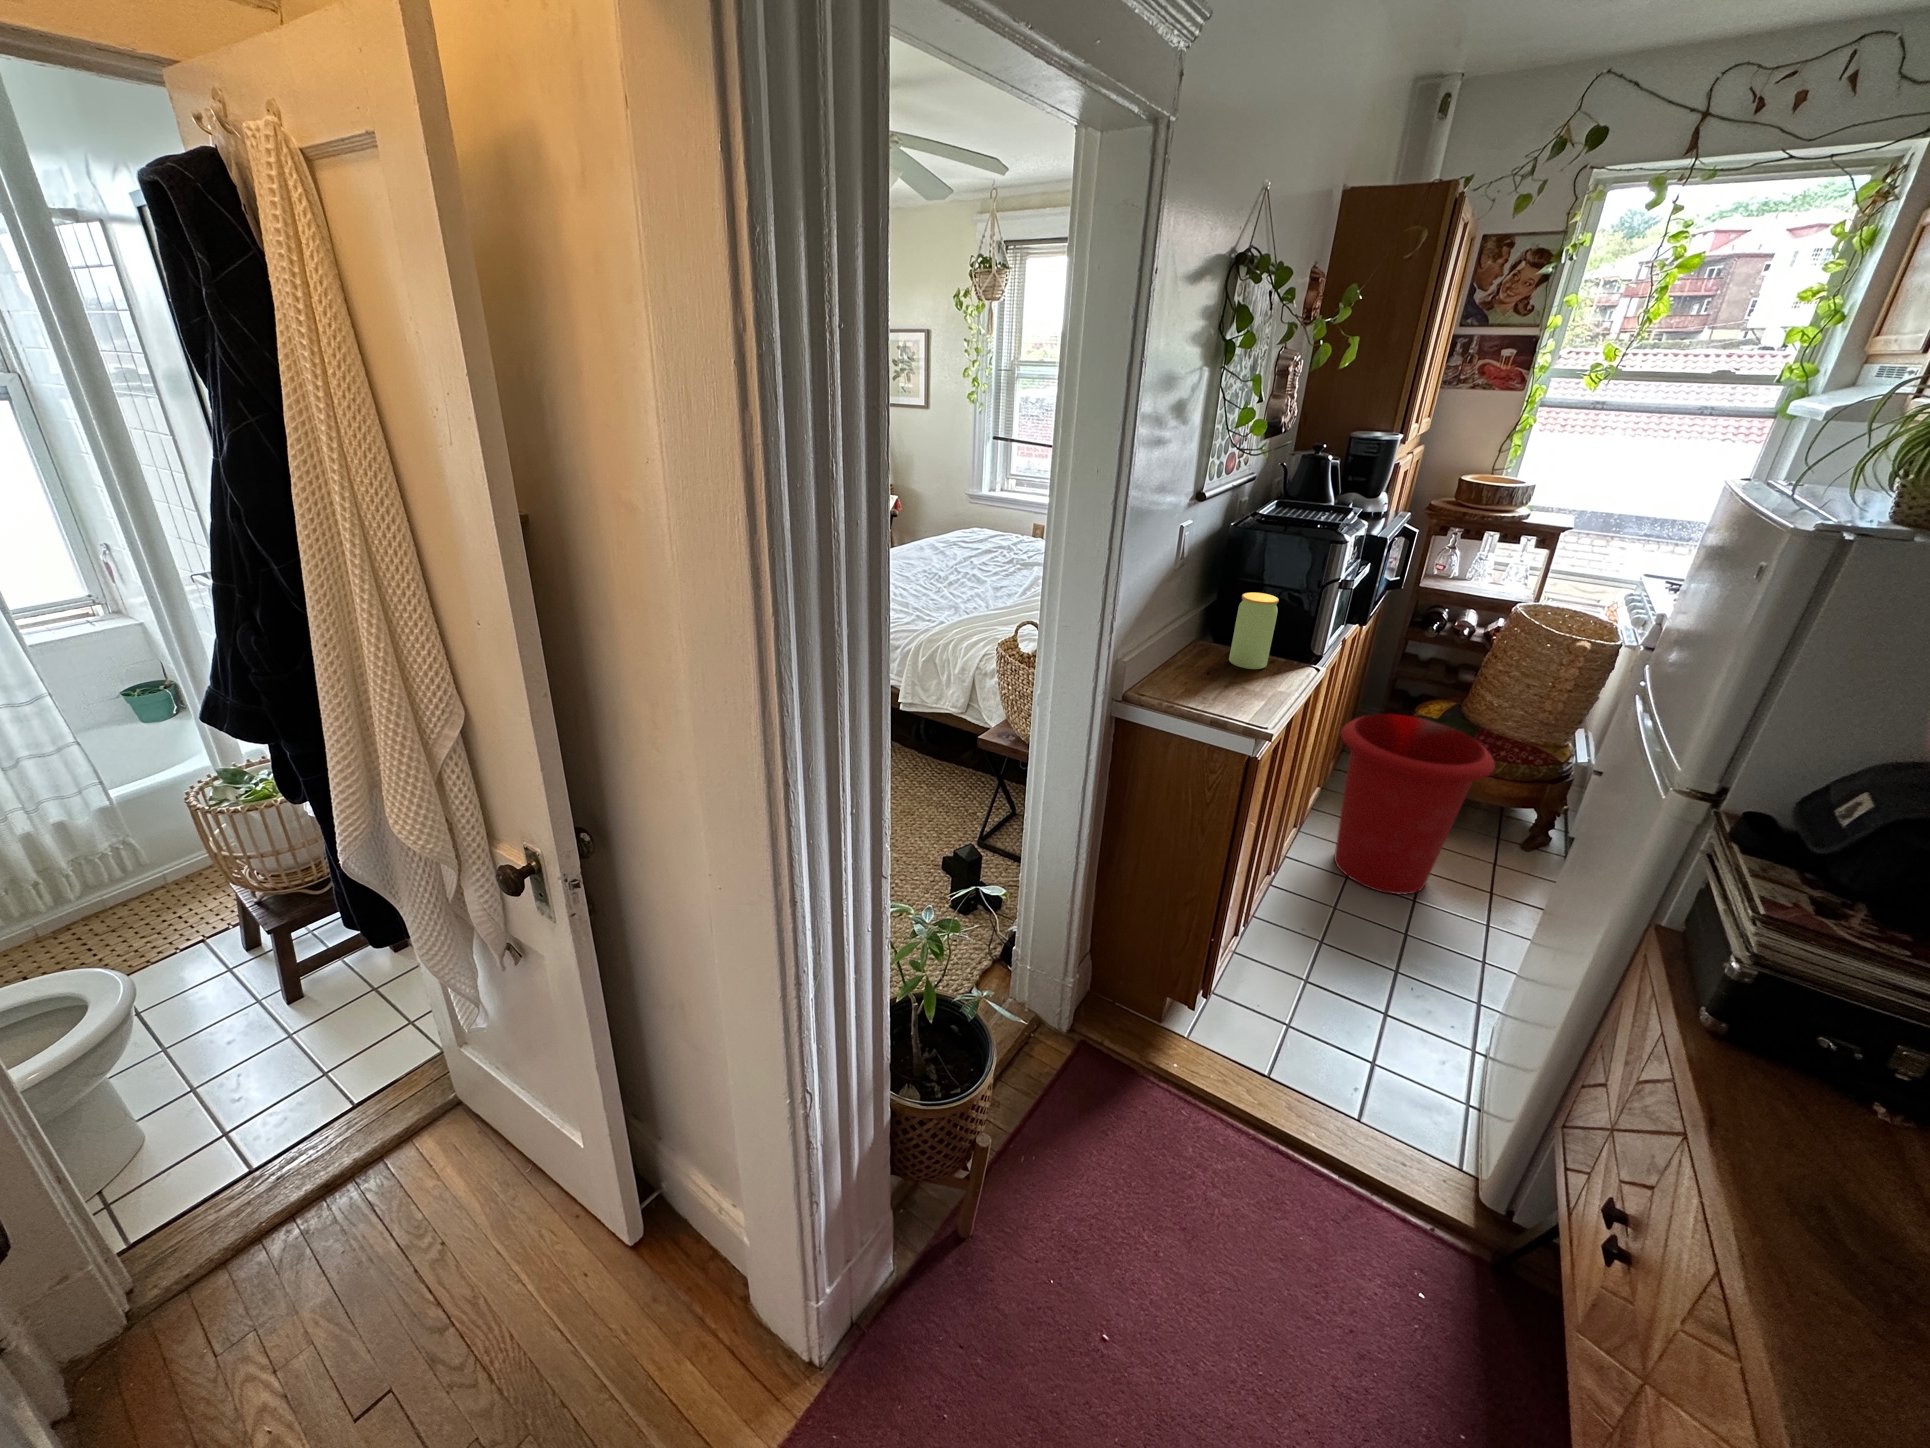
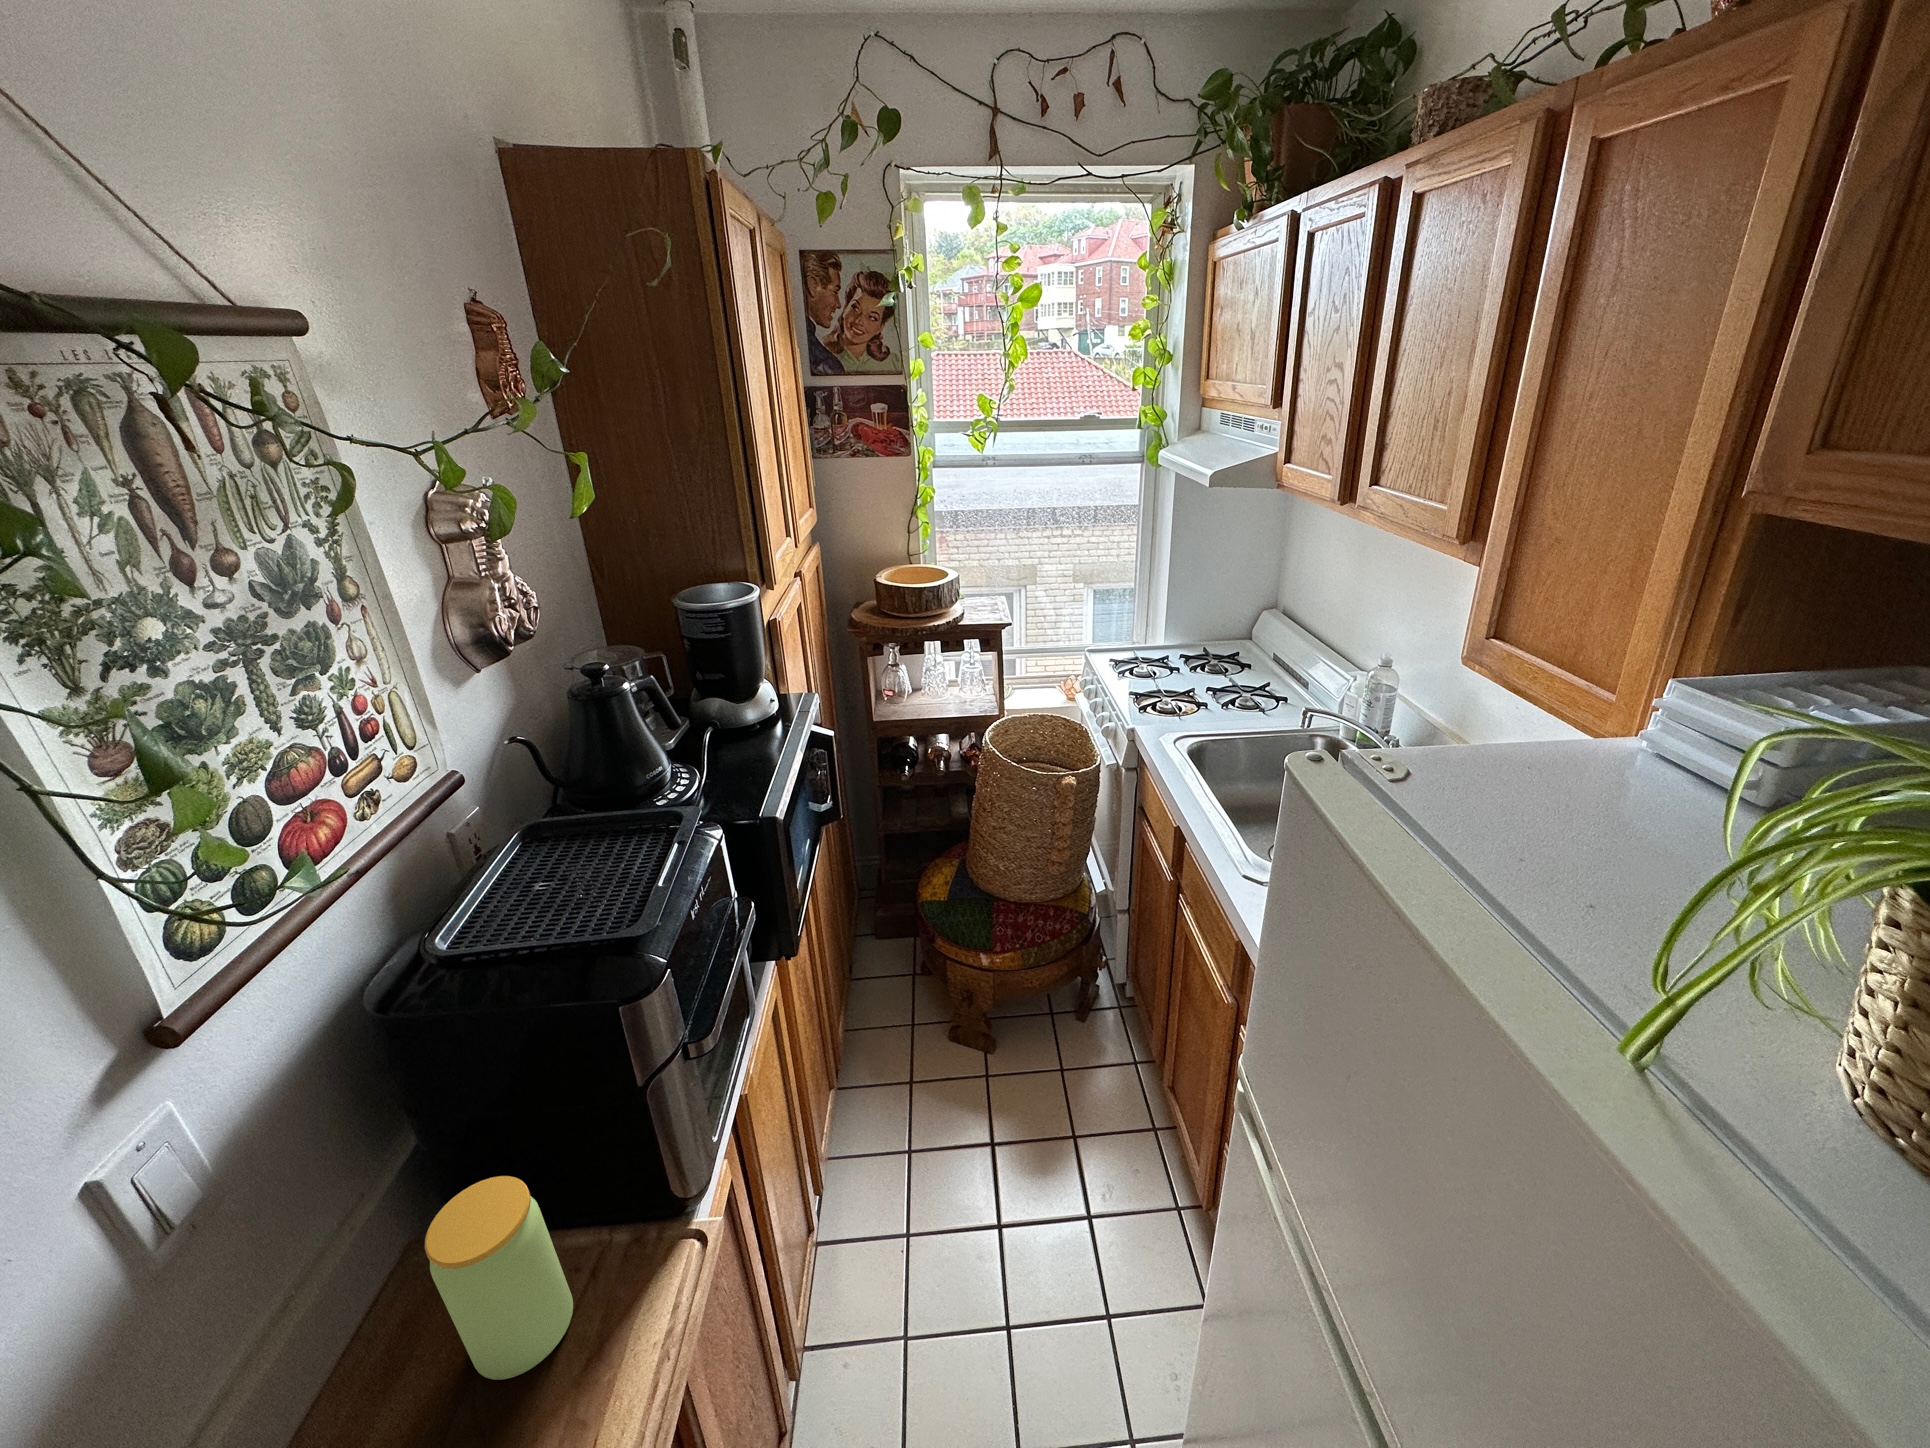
waste bin: present [1334,714,1495,894] -> none [823,975,1033,1265]

